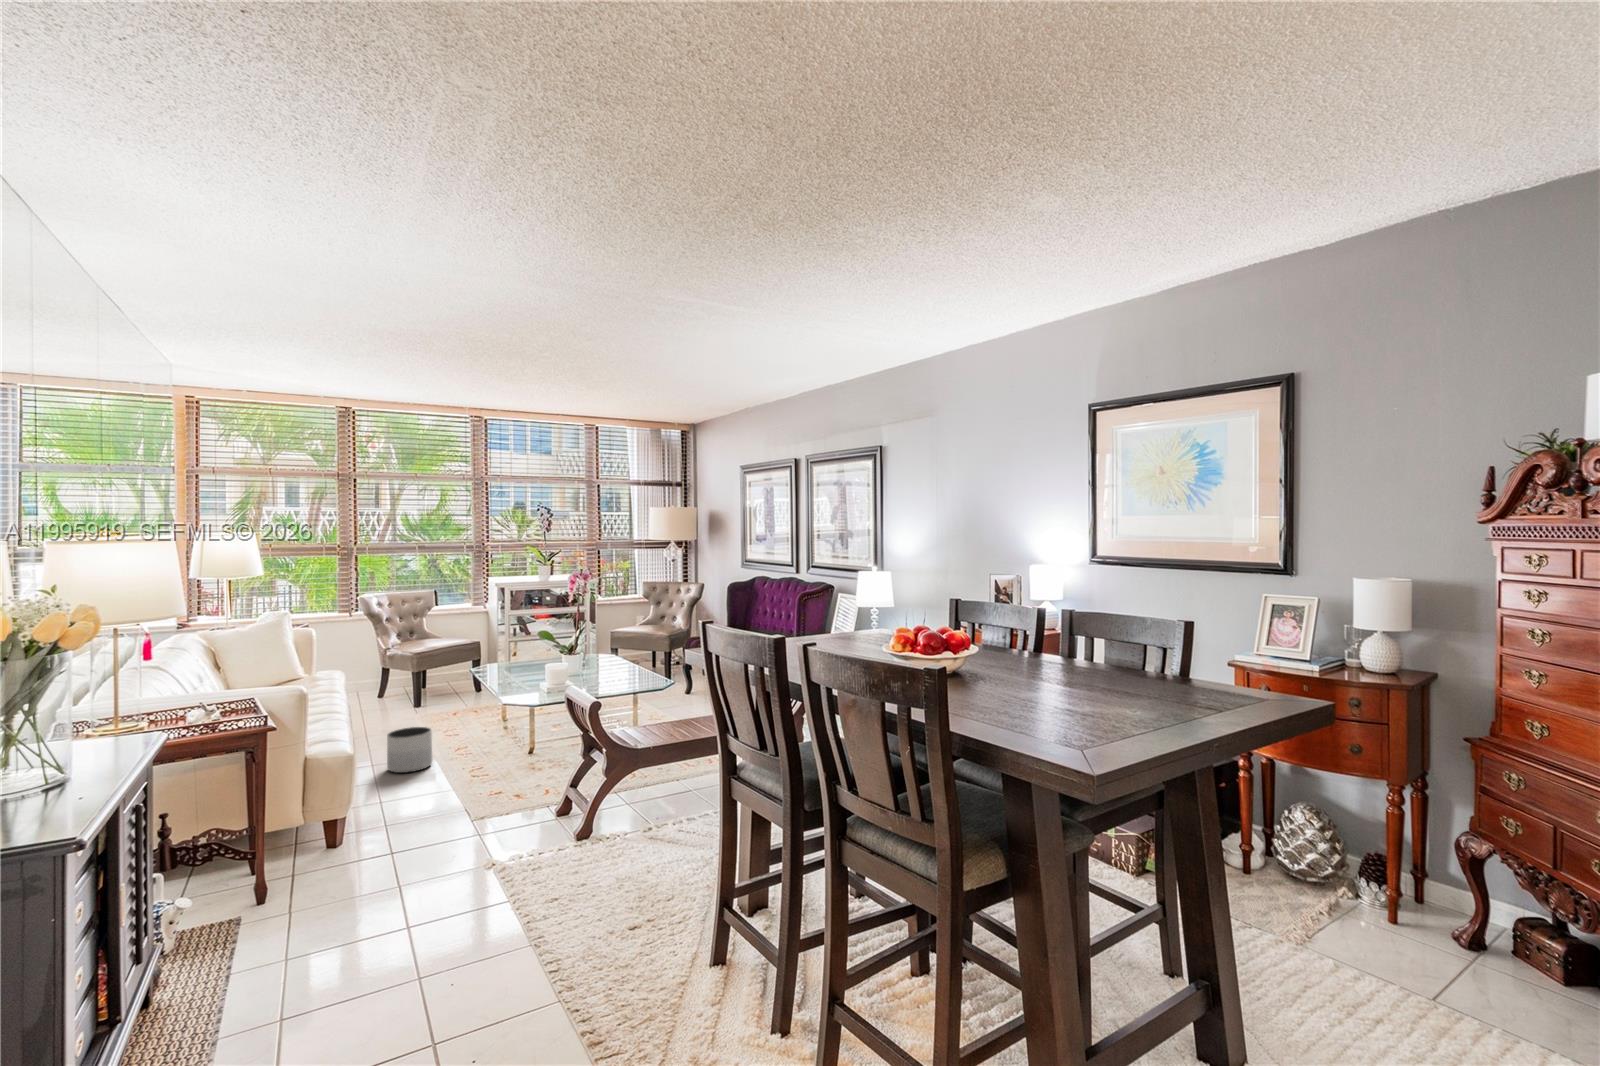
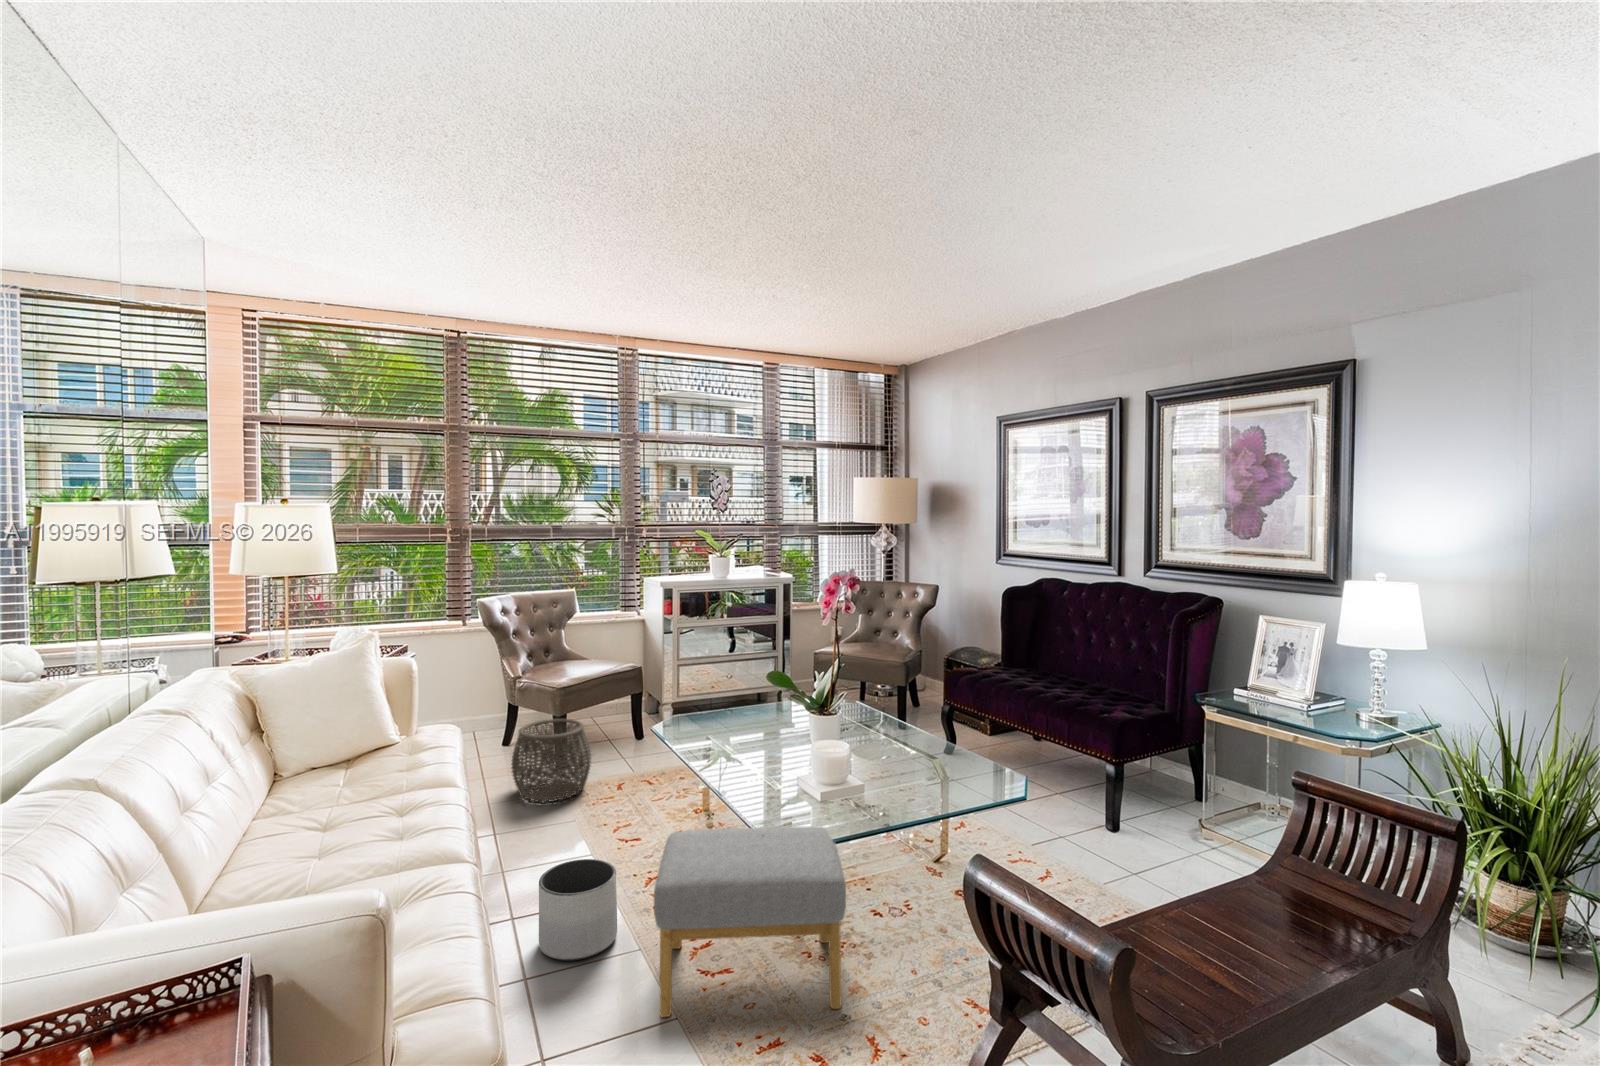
woven basket: none [380,671,436,721] -> present [511,719,591,802]
footstool: none [442,702,550,785] -> present [654,826,846,1017]

